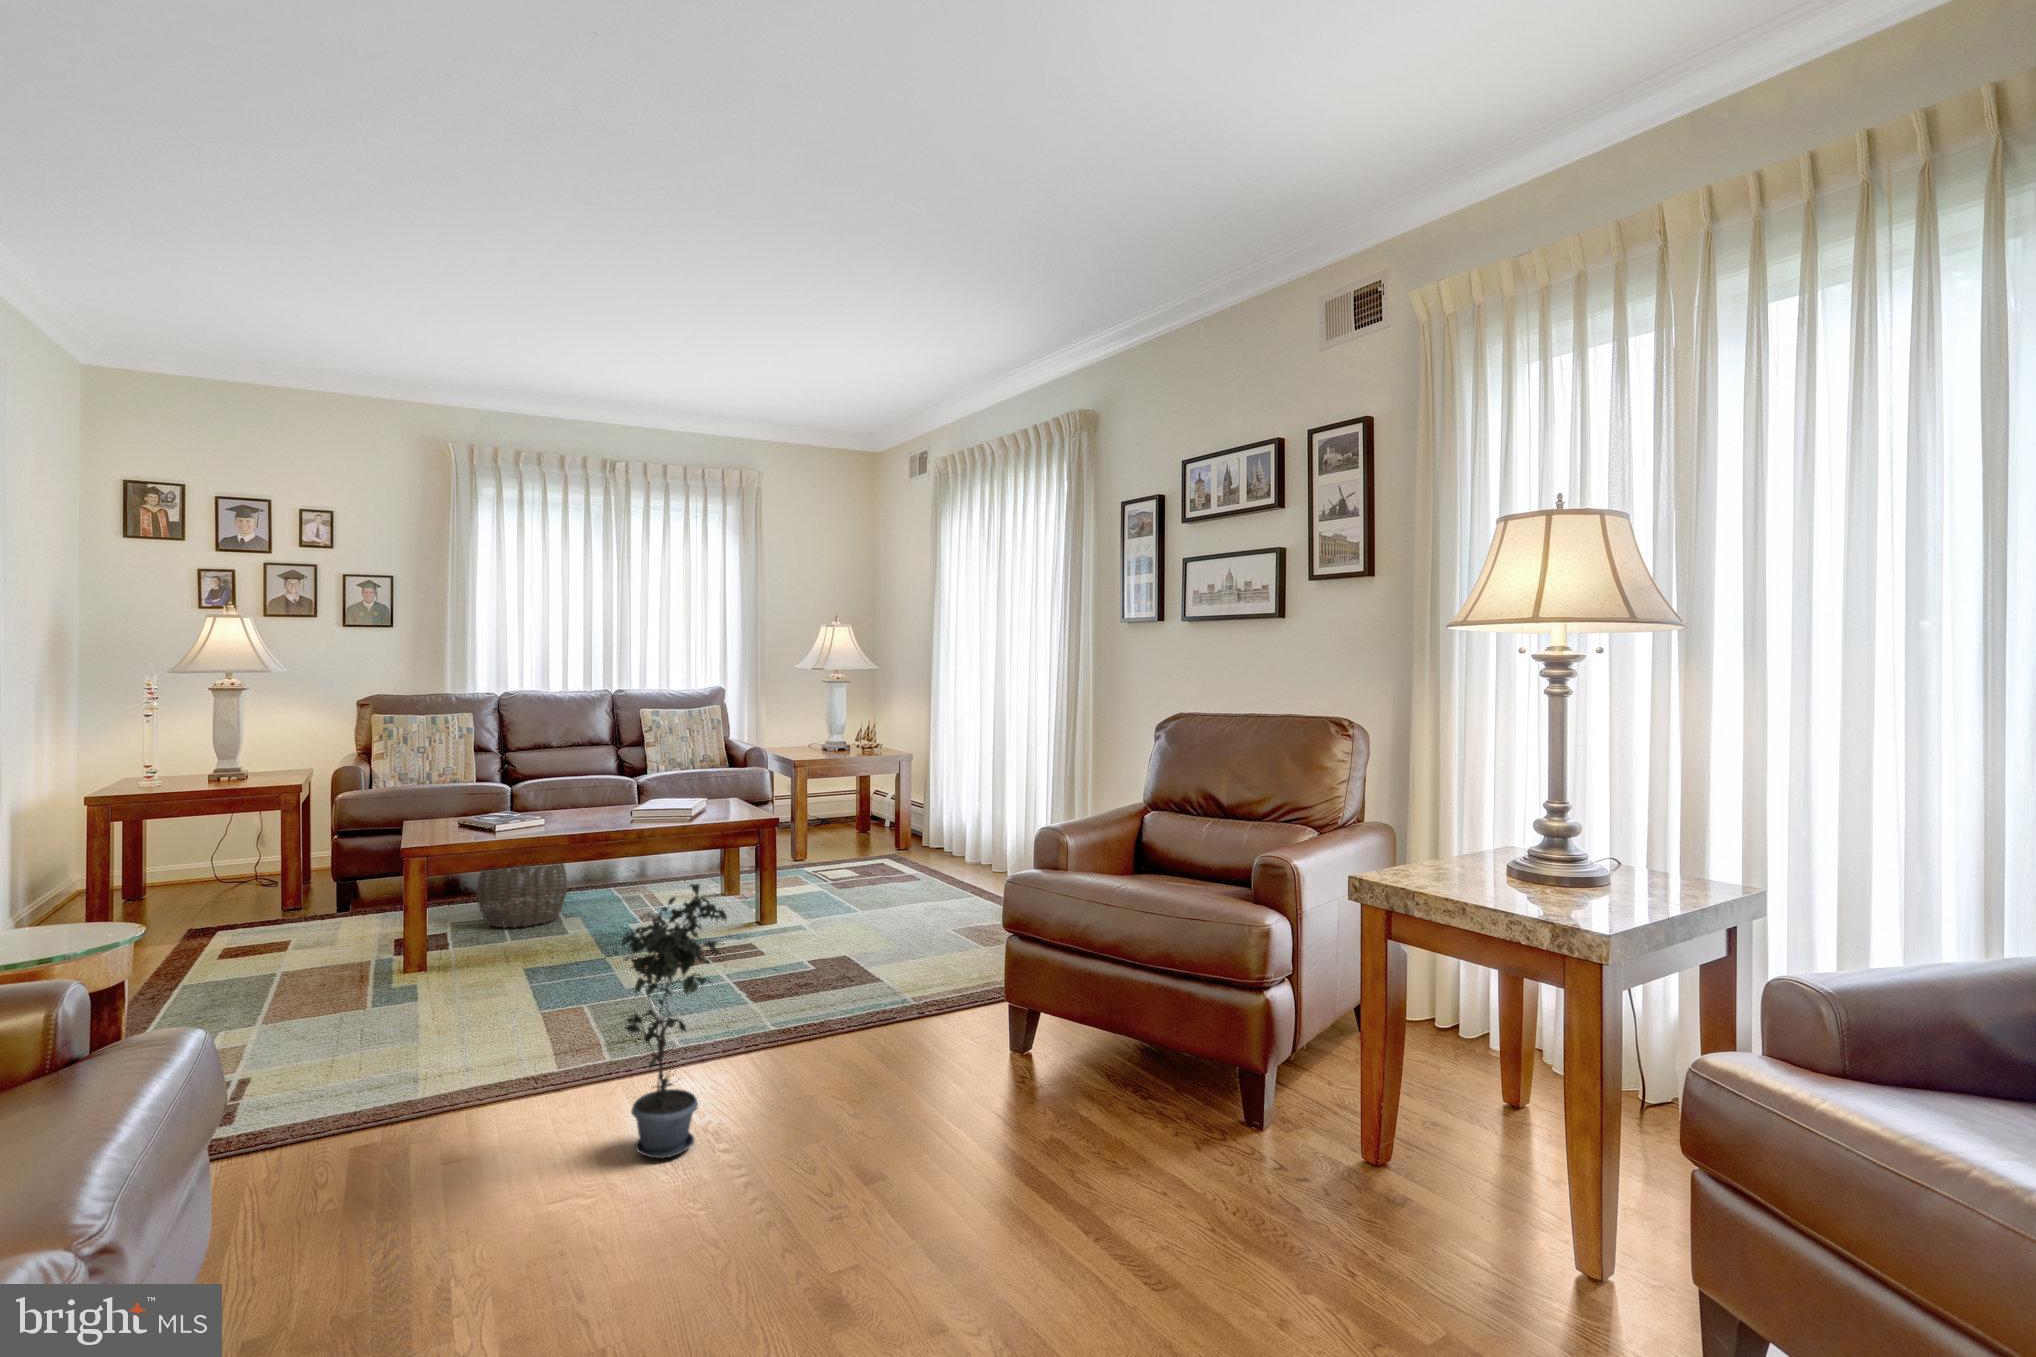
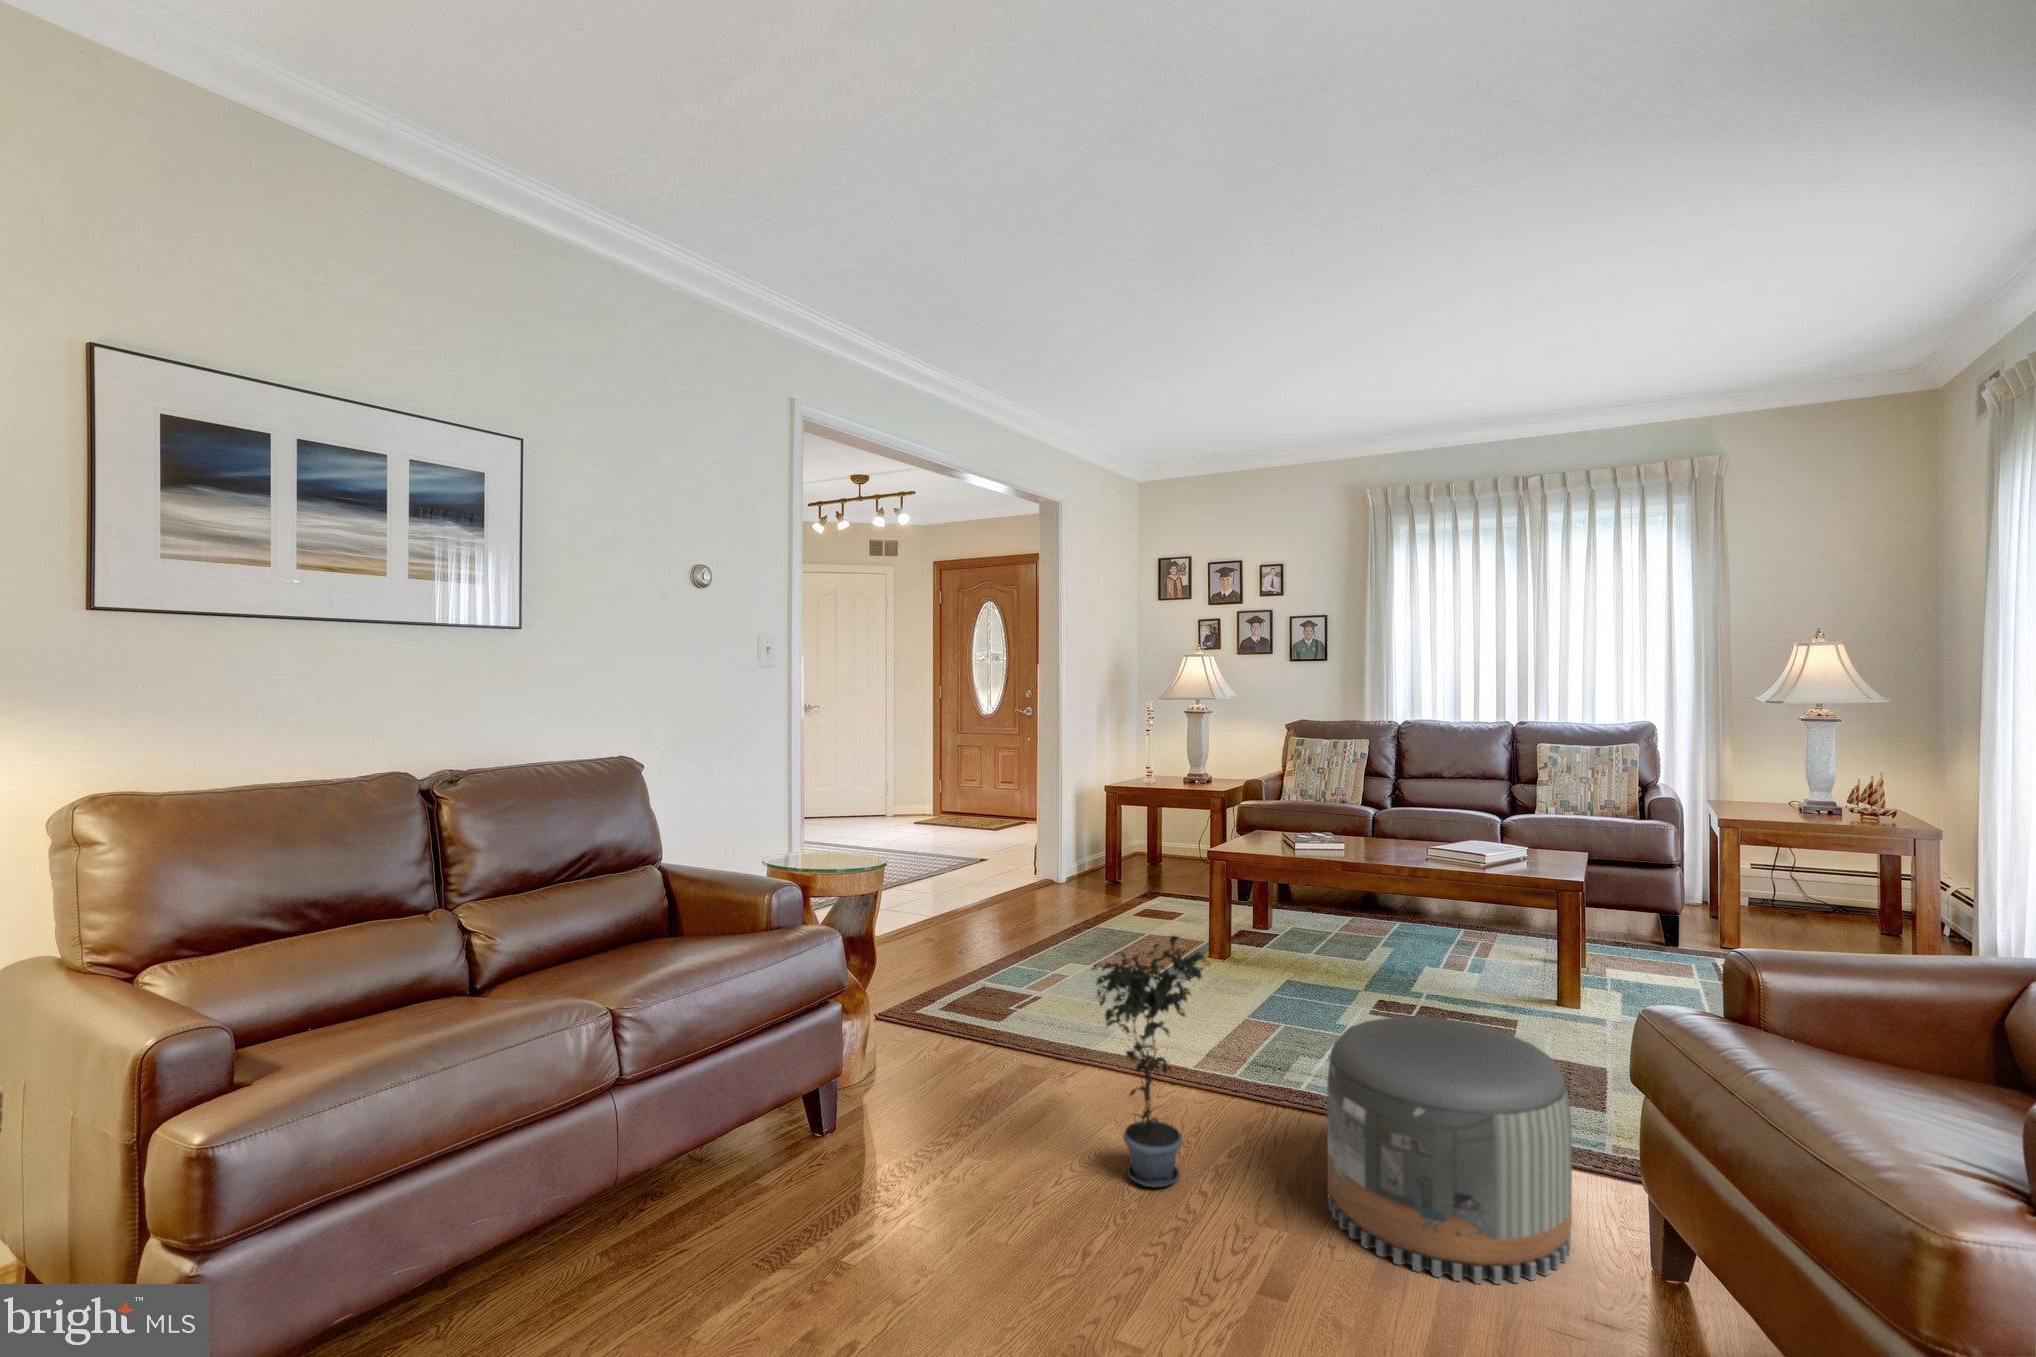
woven basket: present [476,861,568,928] -> none [1300,869,1383,949]
pouf: none [801,911,988,1109] -> present [1327,1017,1572,1284]

